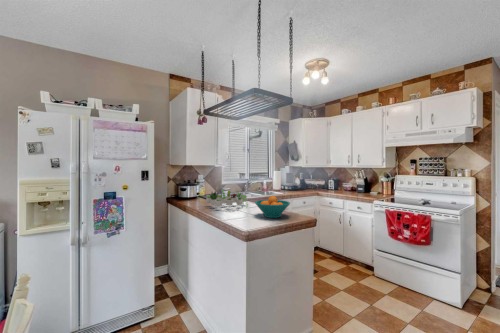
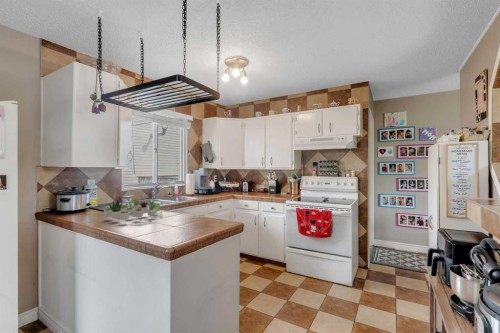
fruit bowl: present [255,196,290,218] -> none [175,203,216,229]

